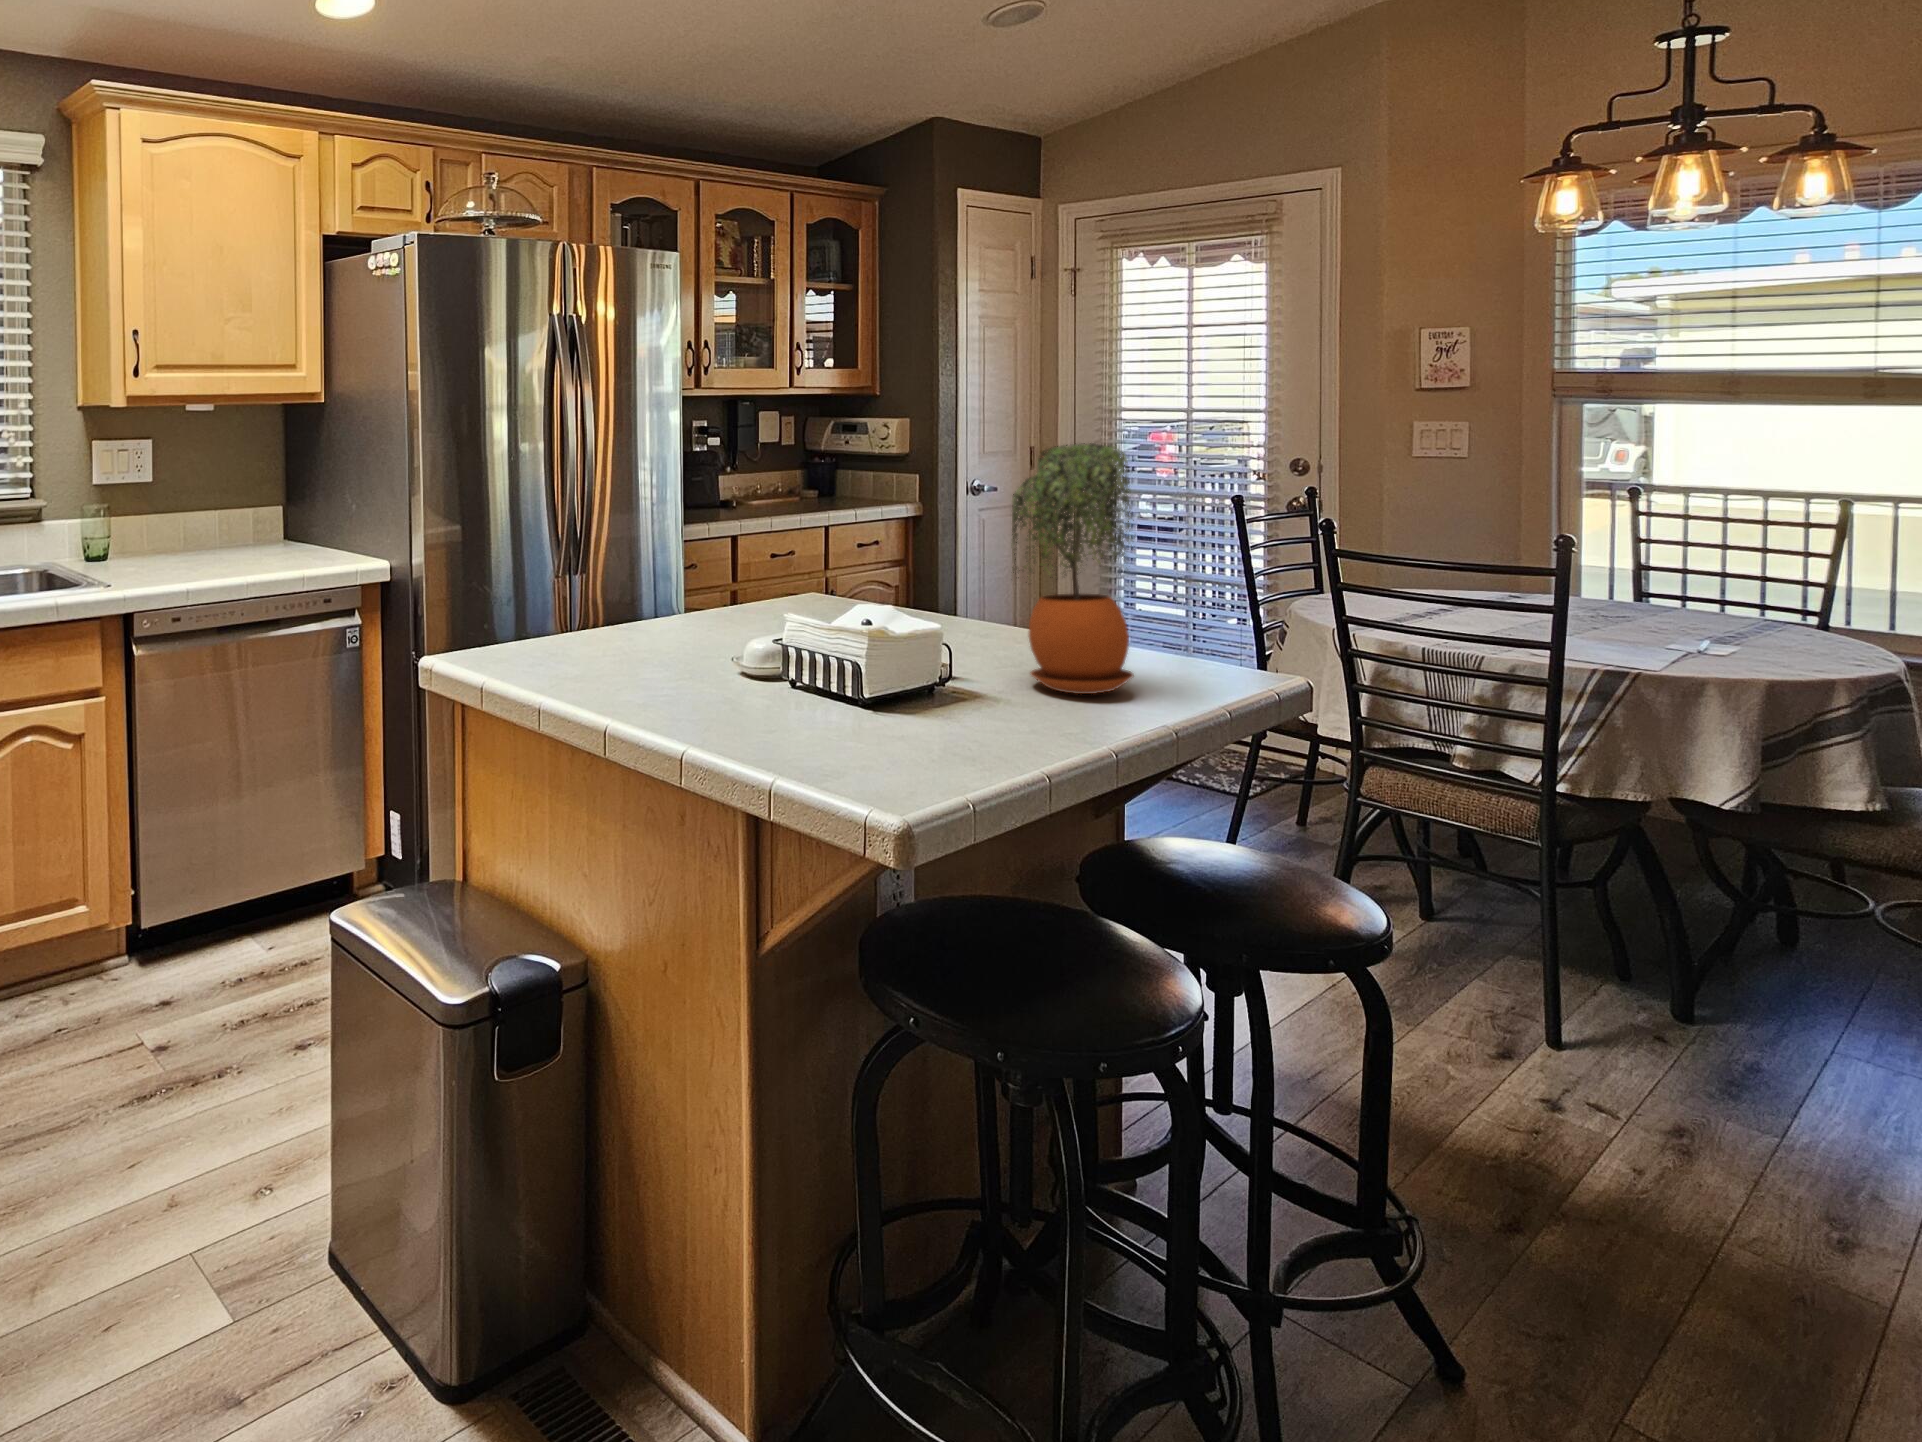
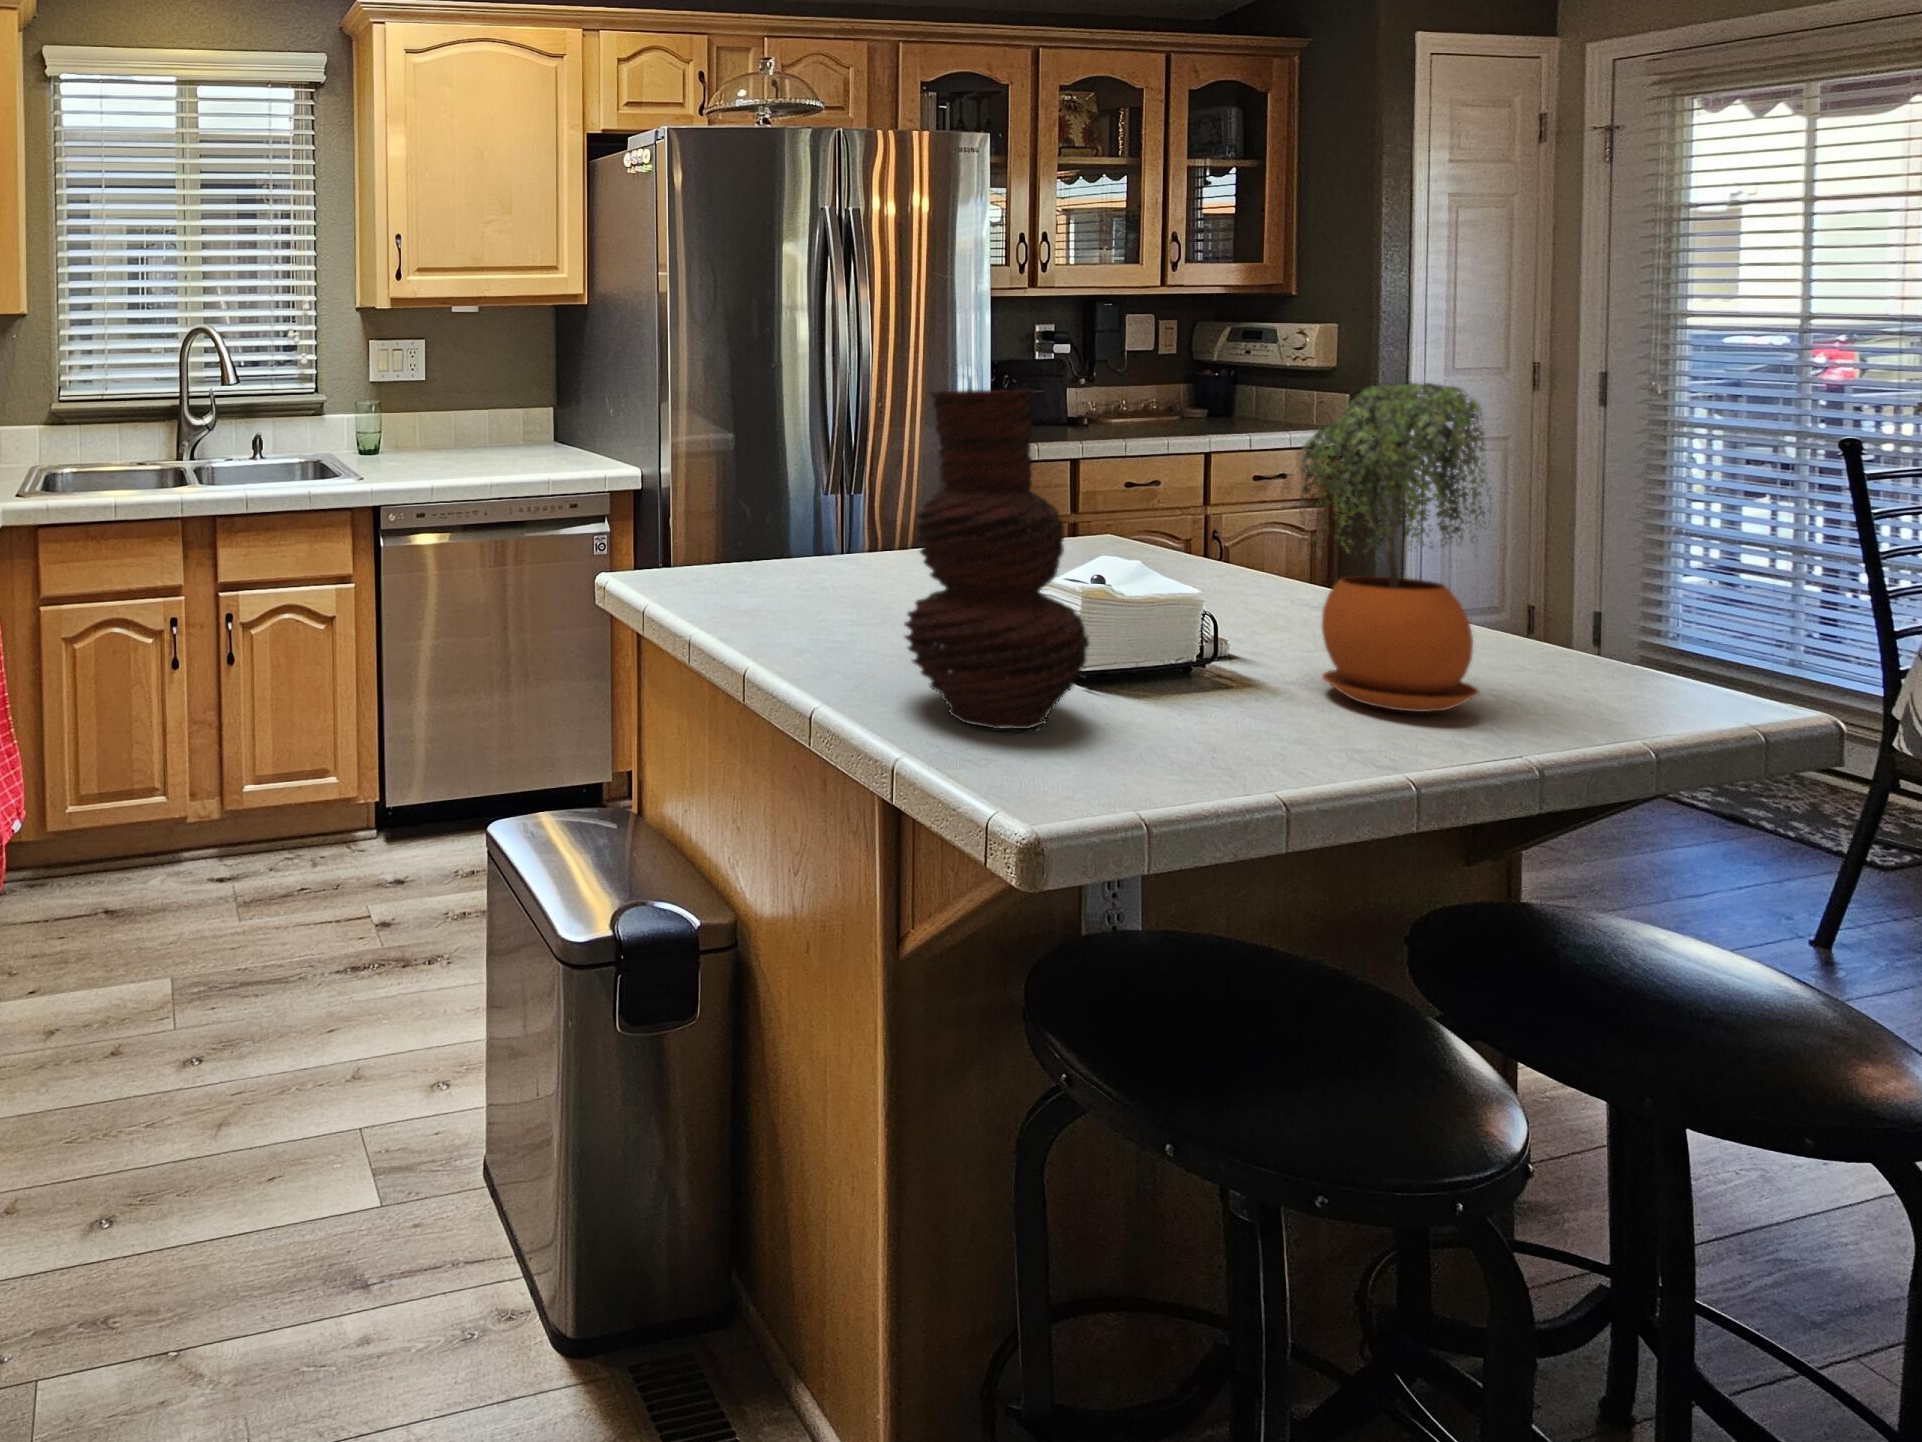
vase: none [754,452,900,741] -> present [905,389,1089,729]

